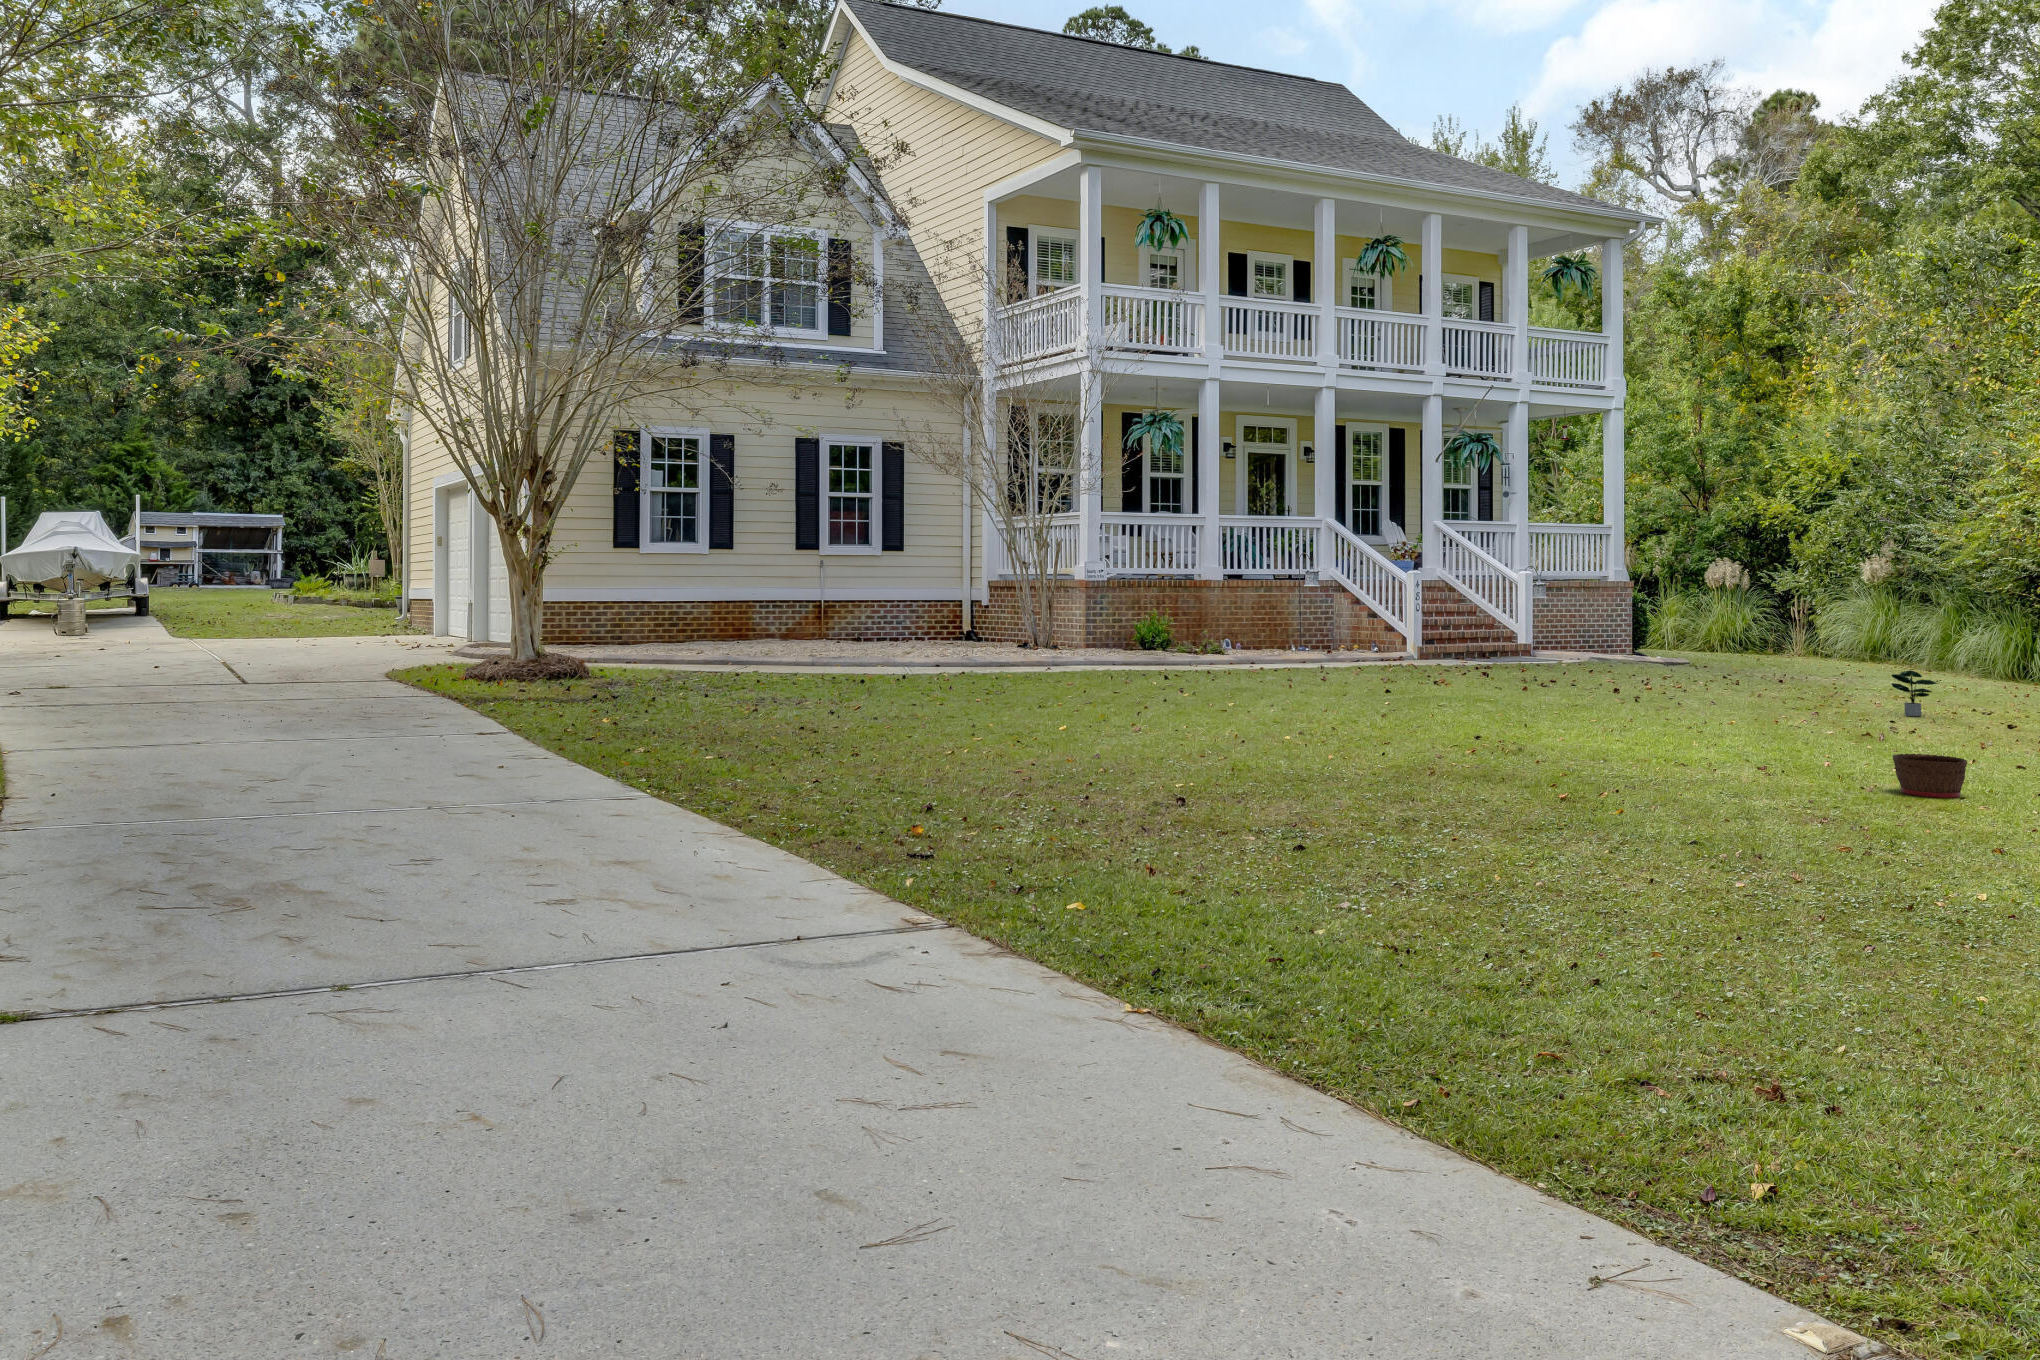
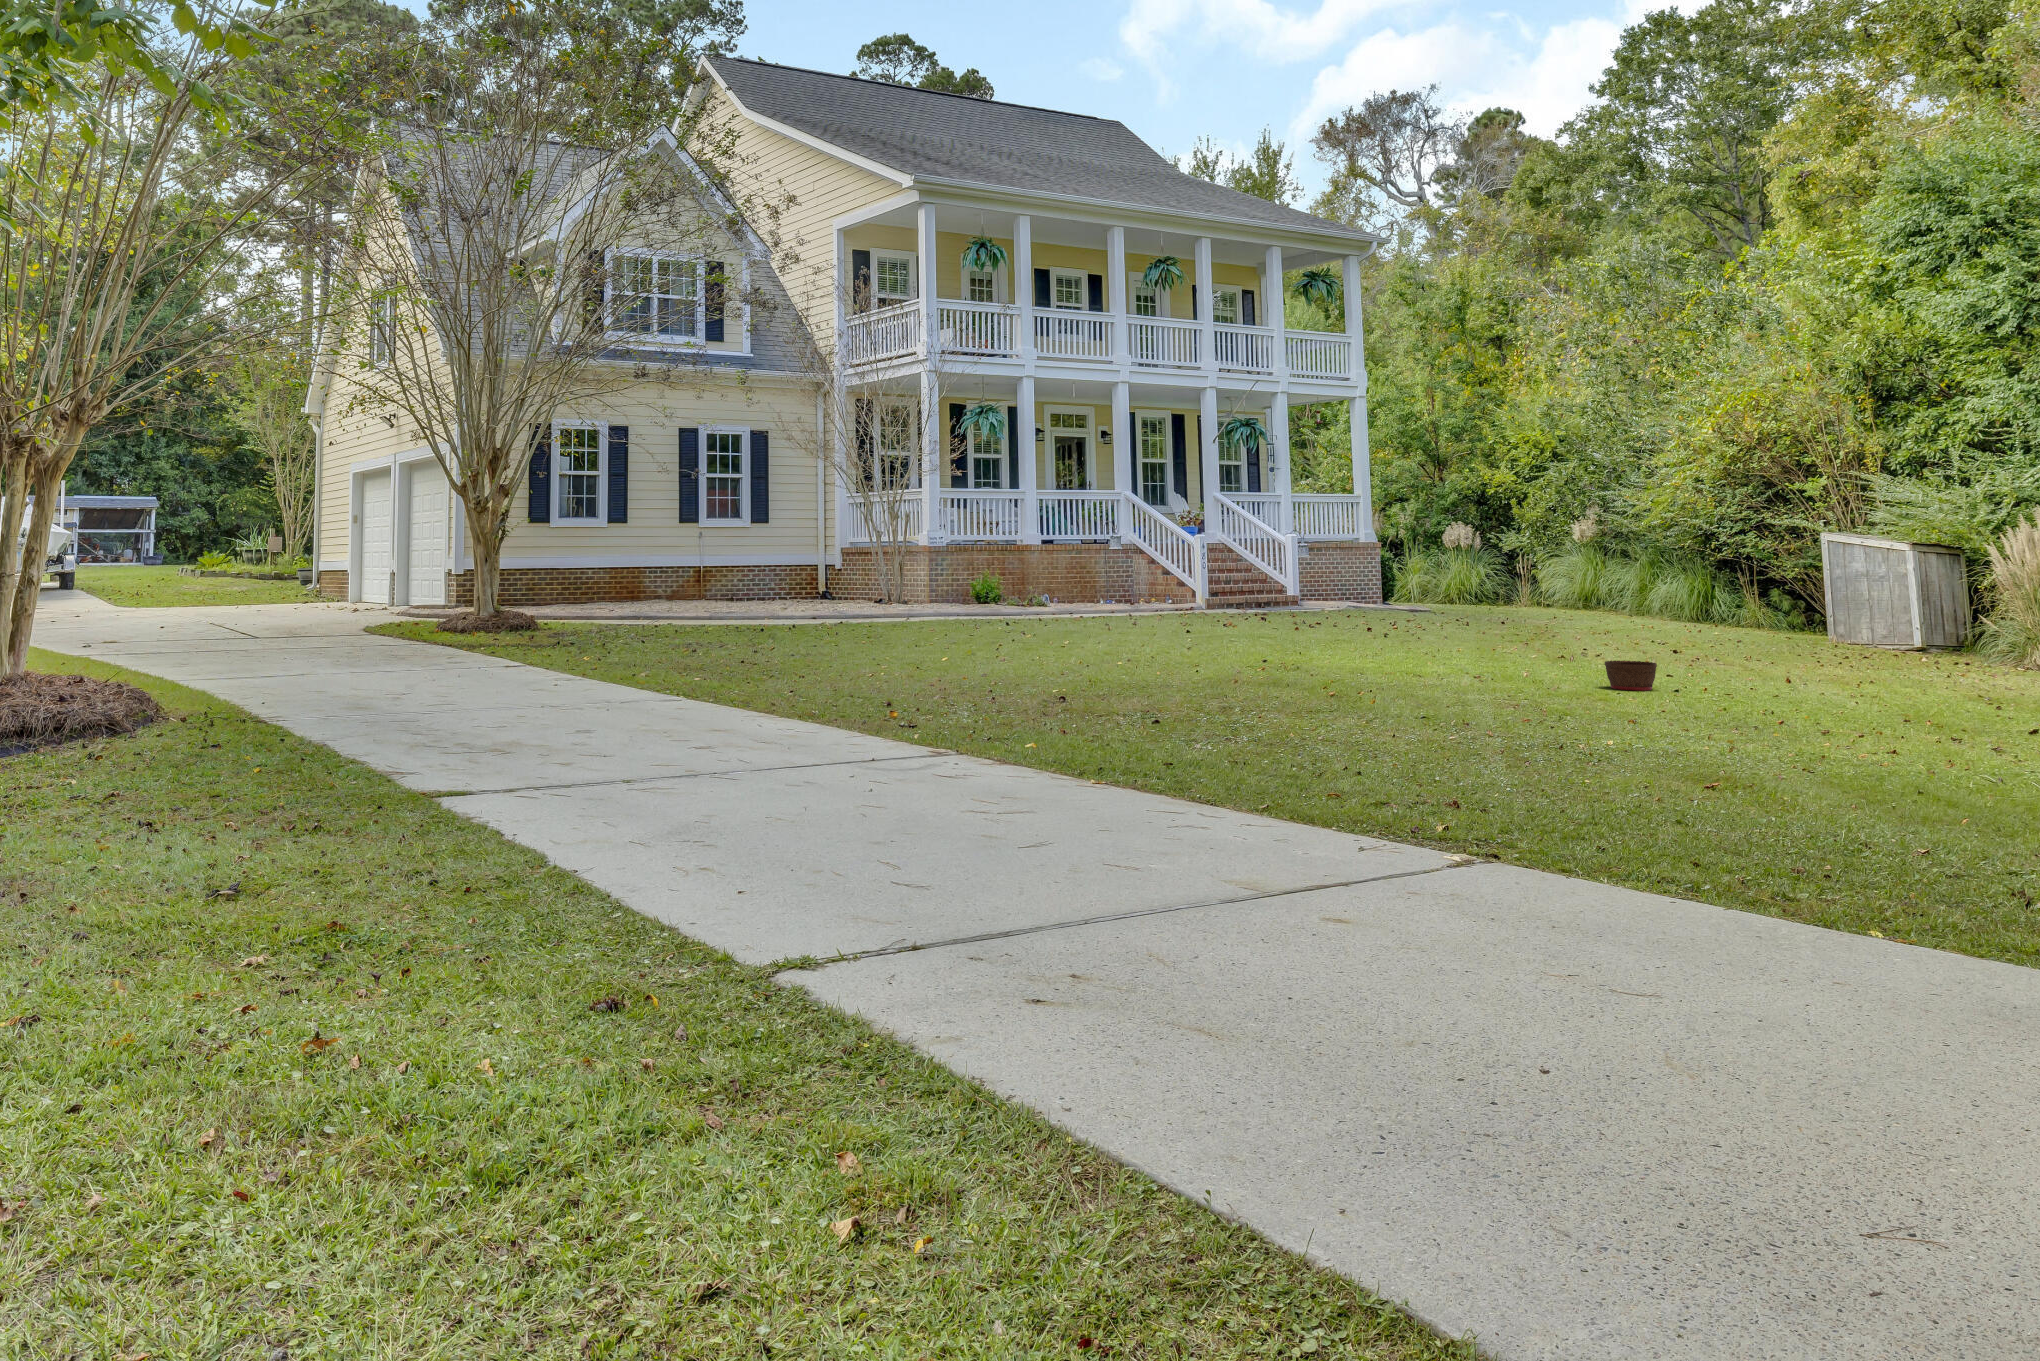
potted plant: present [1891,670,1938,717] -> none [1596,607,1633,642]

